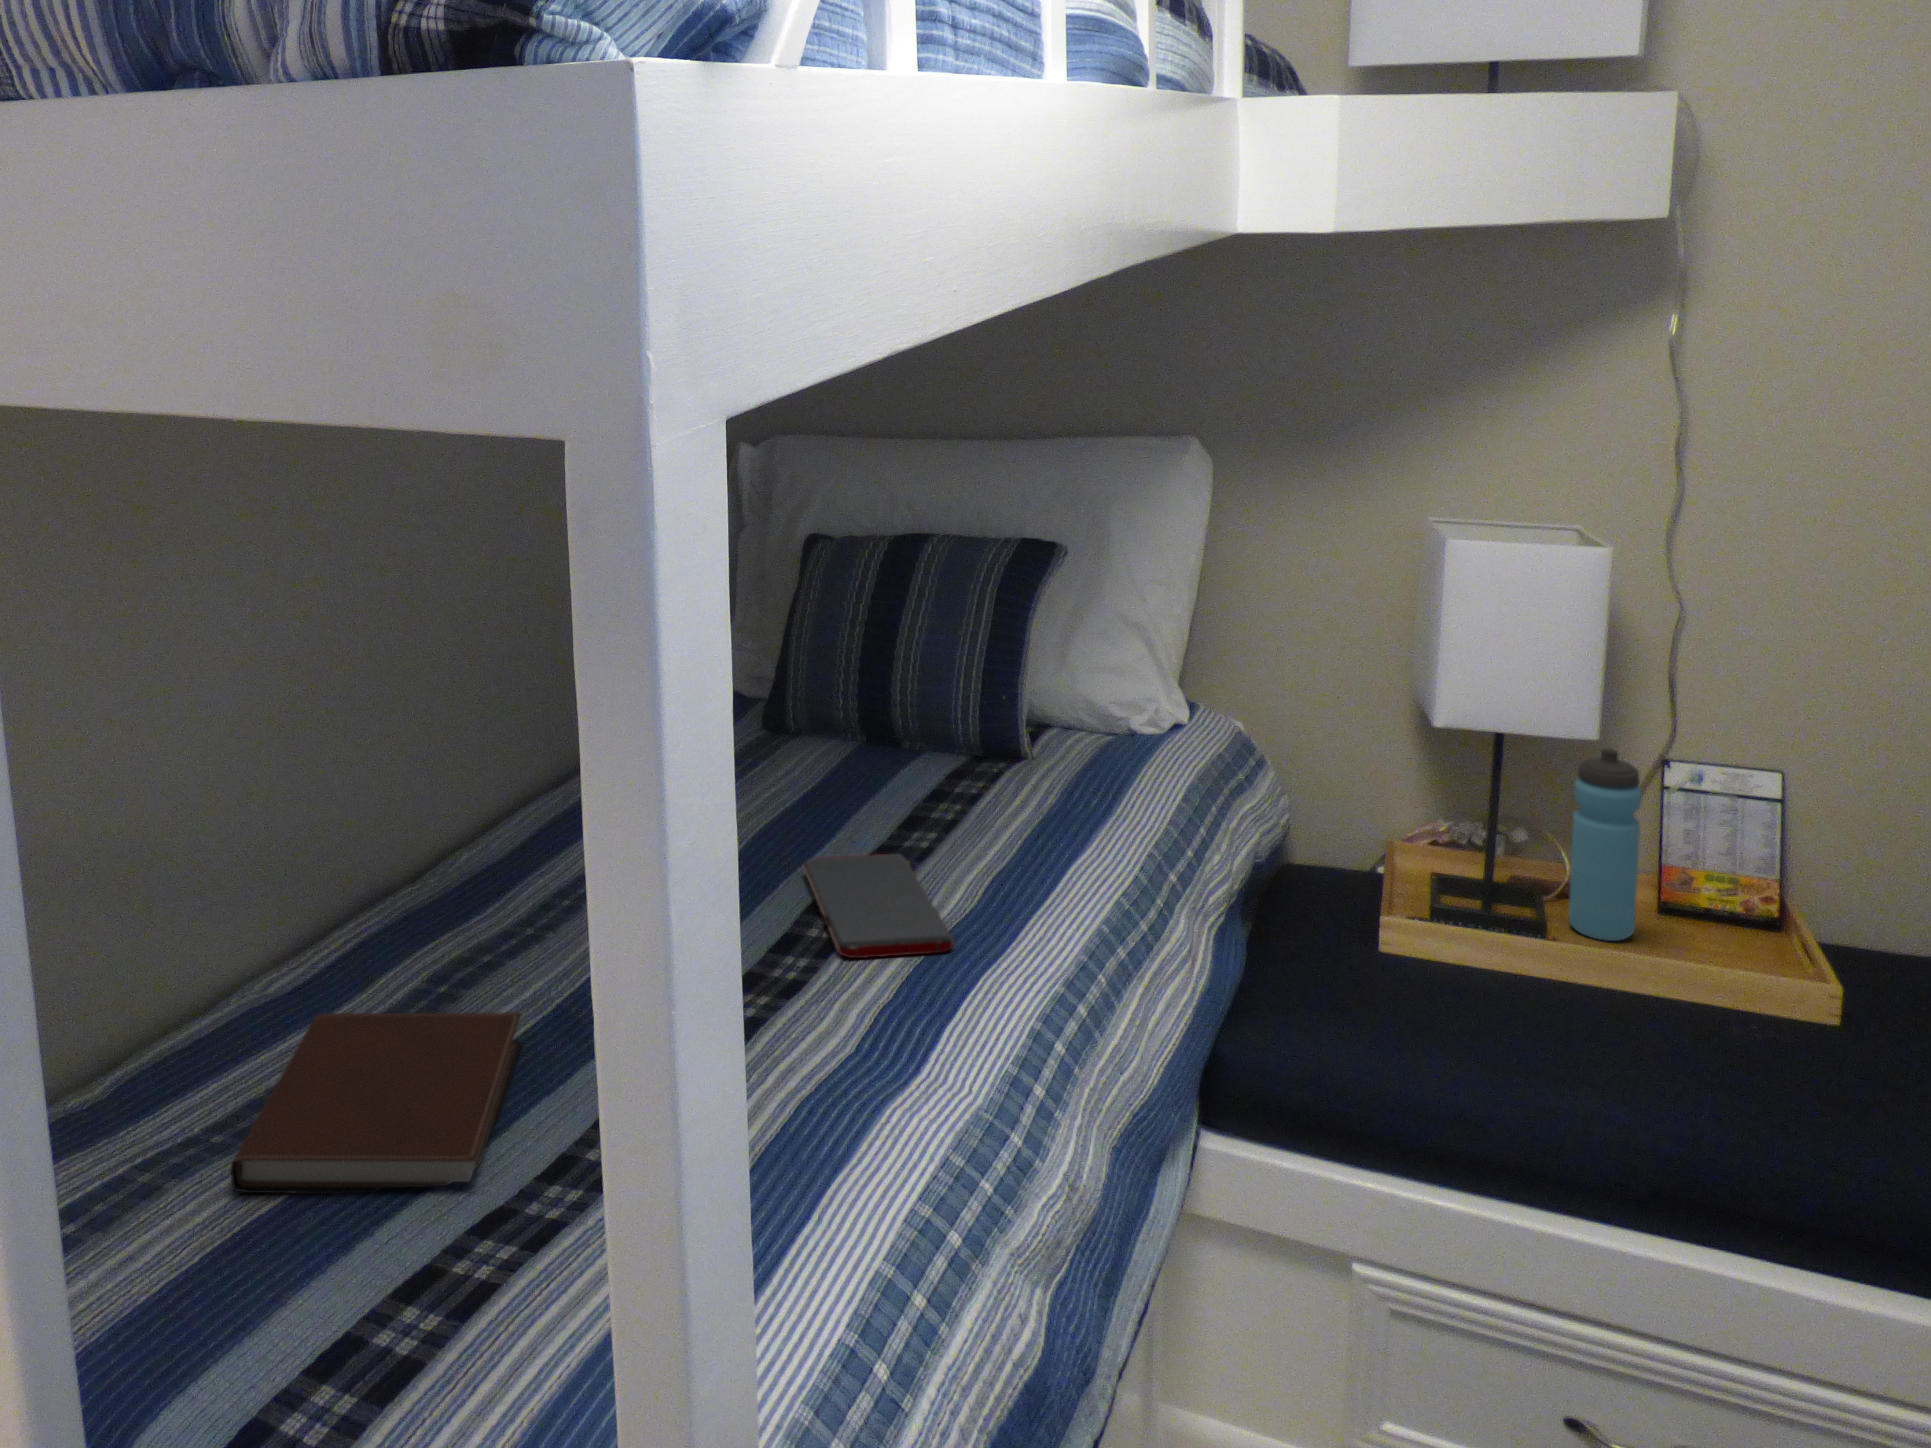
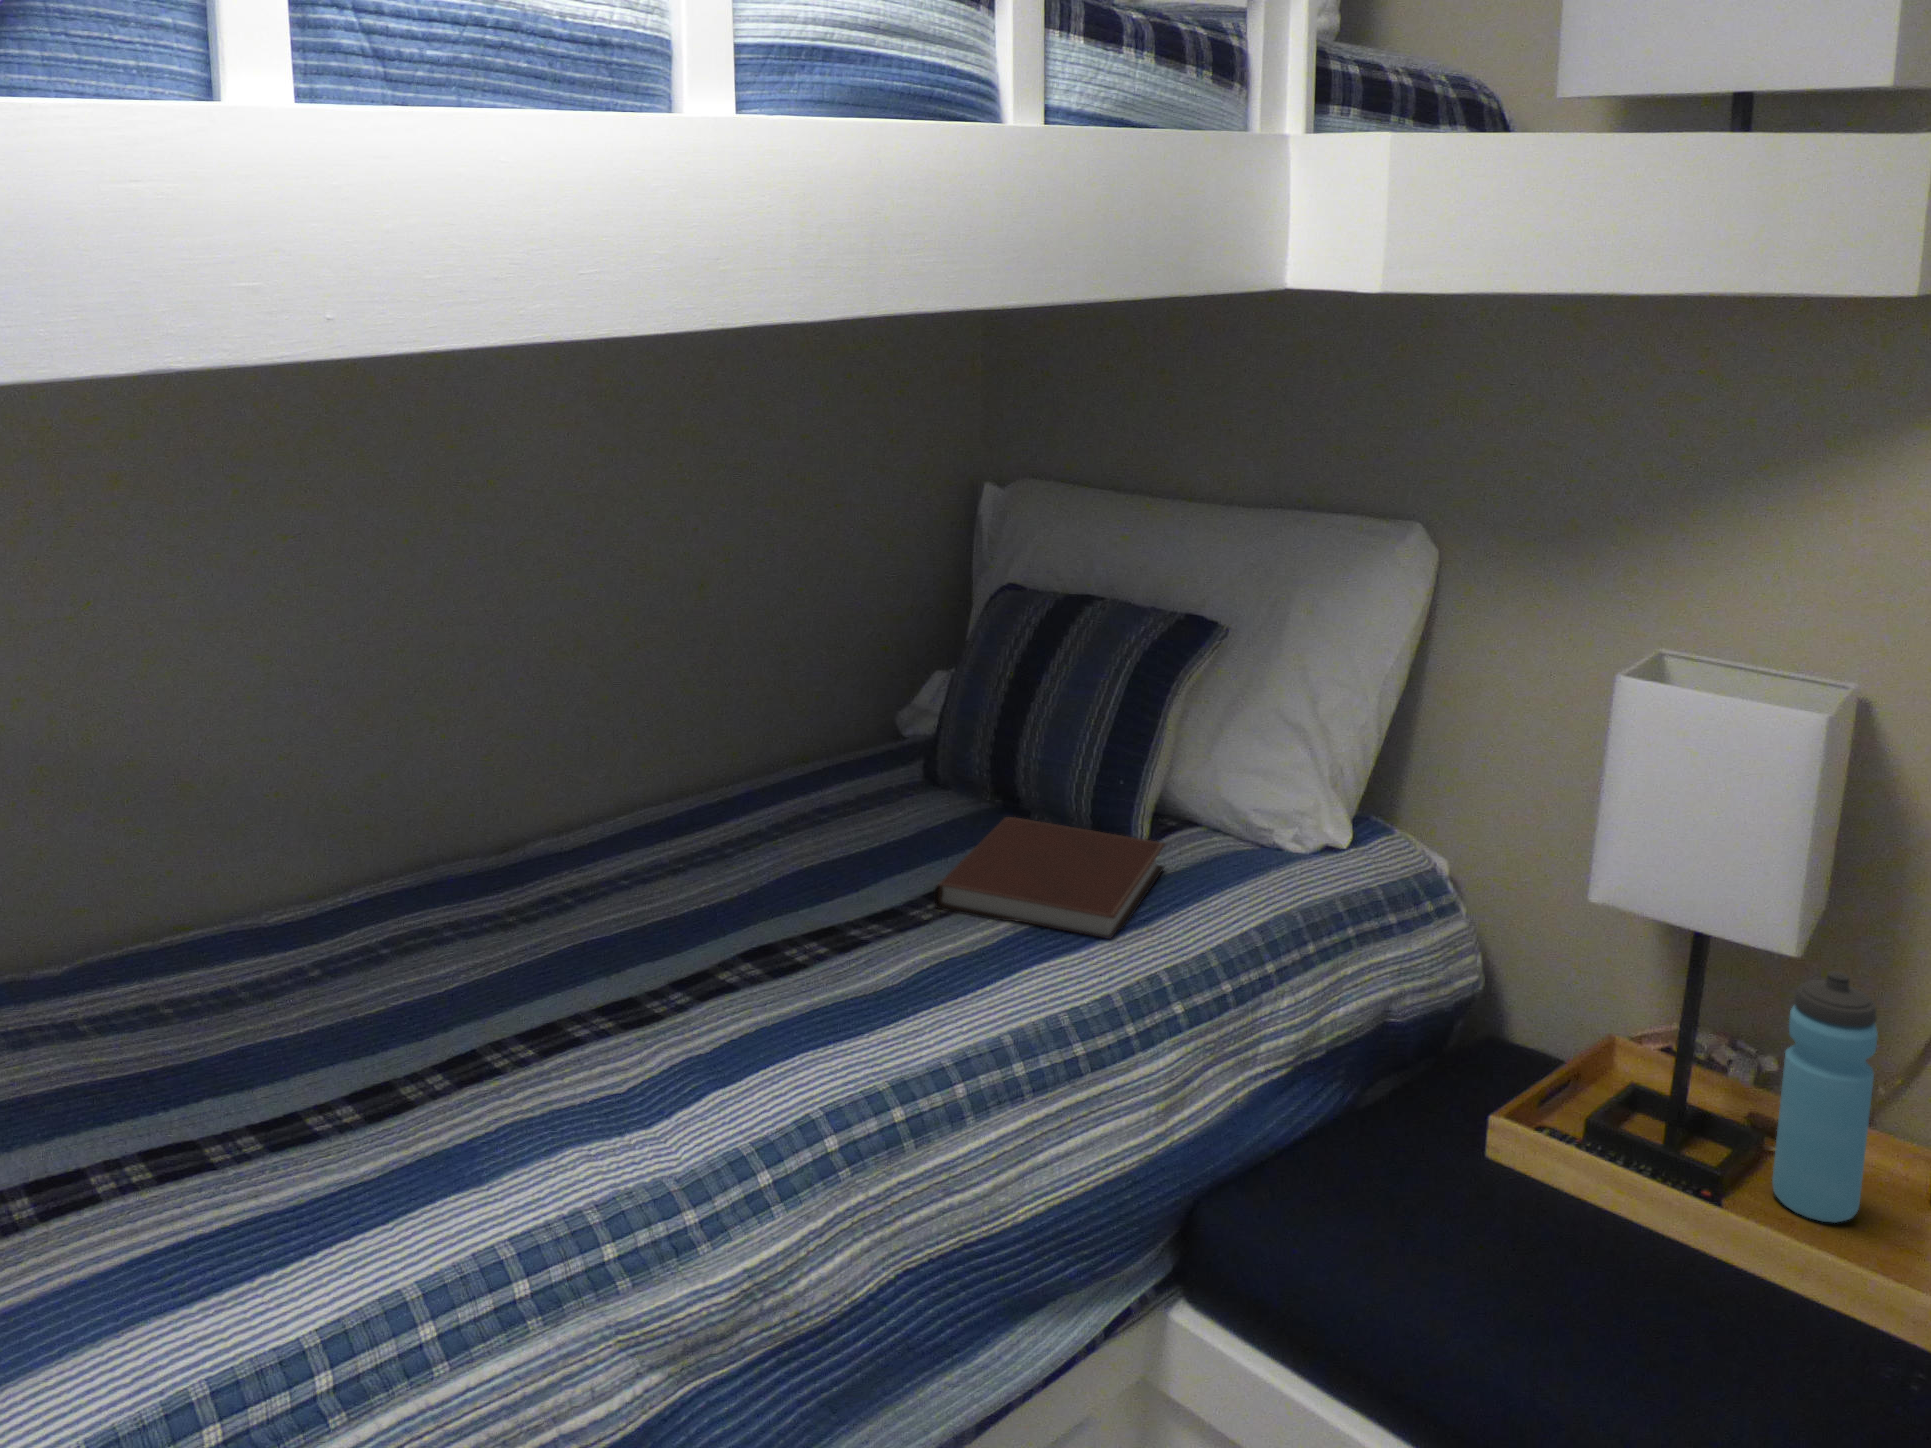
smartphone: present [803,854,953,958] -> none [715,905,890,1022]
notebook: present [231,1013,522,1194] -> present [935,817,1165,939]

